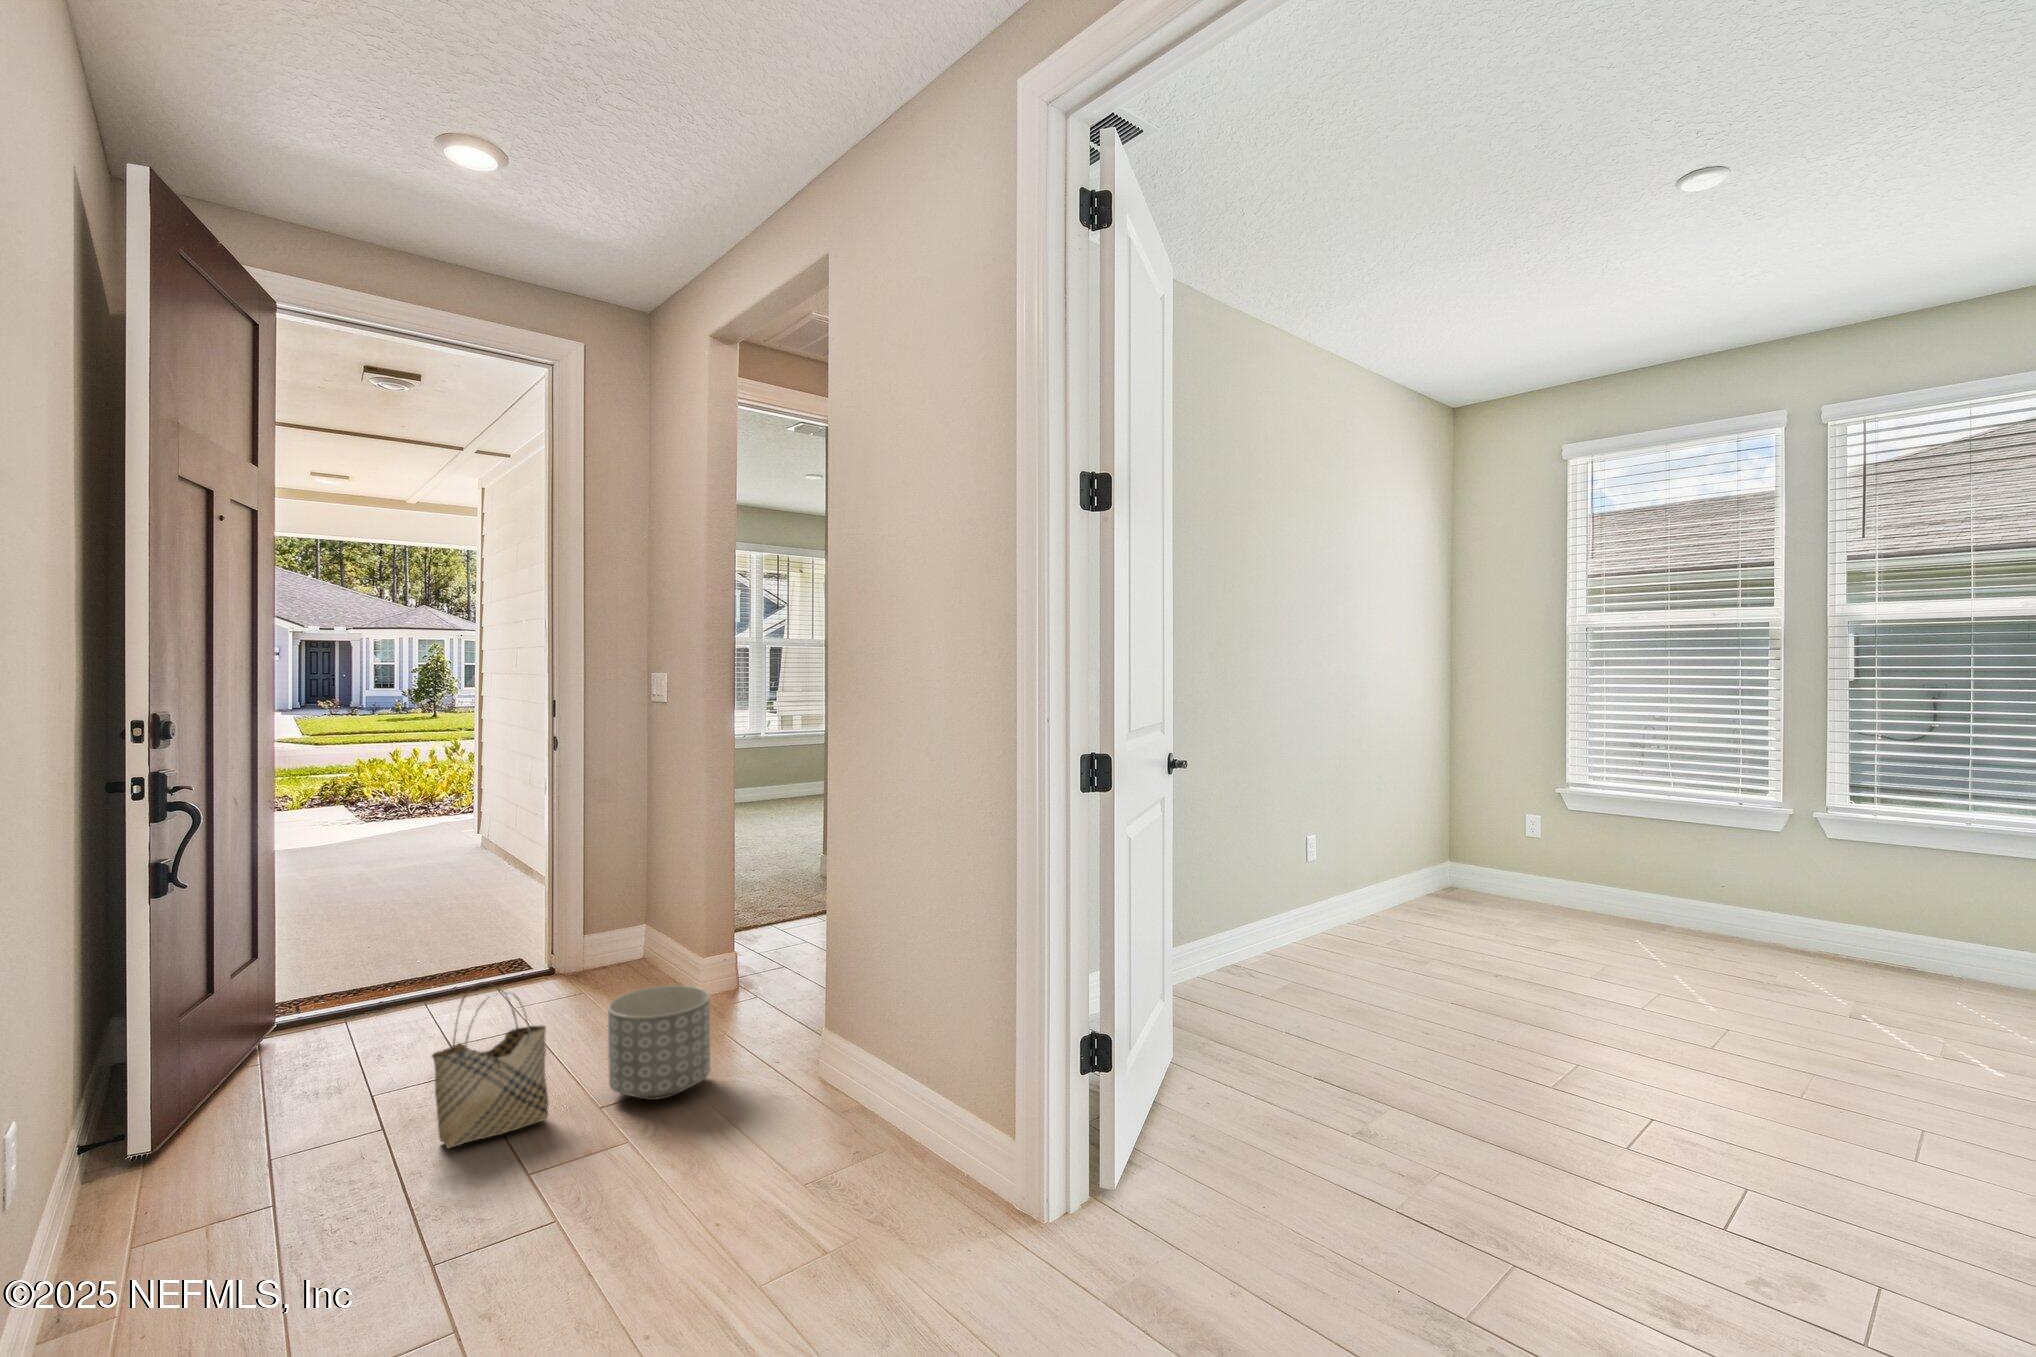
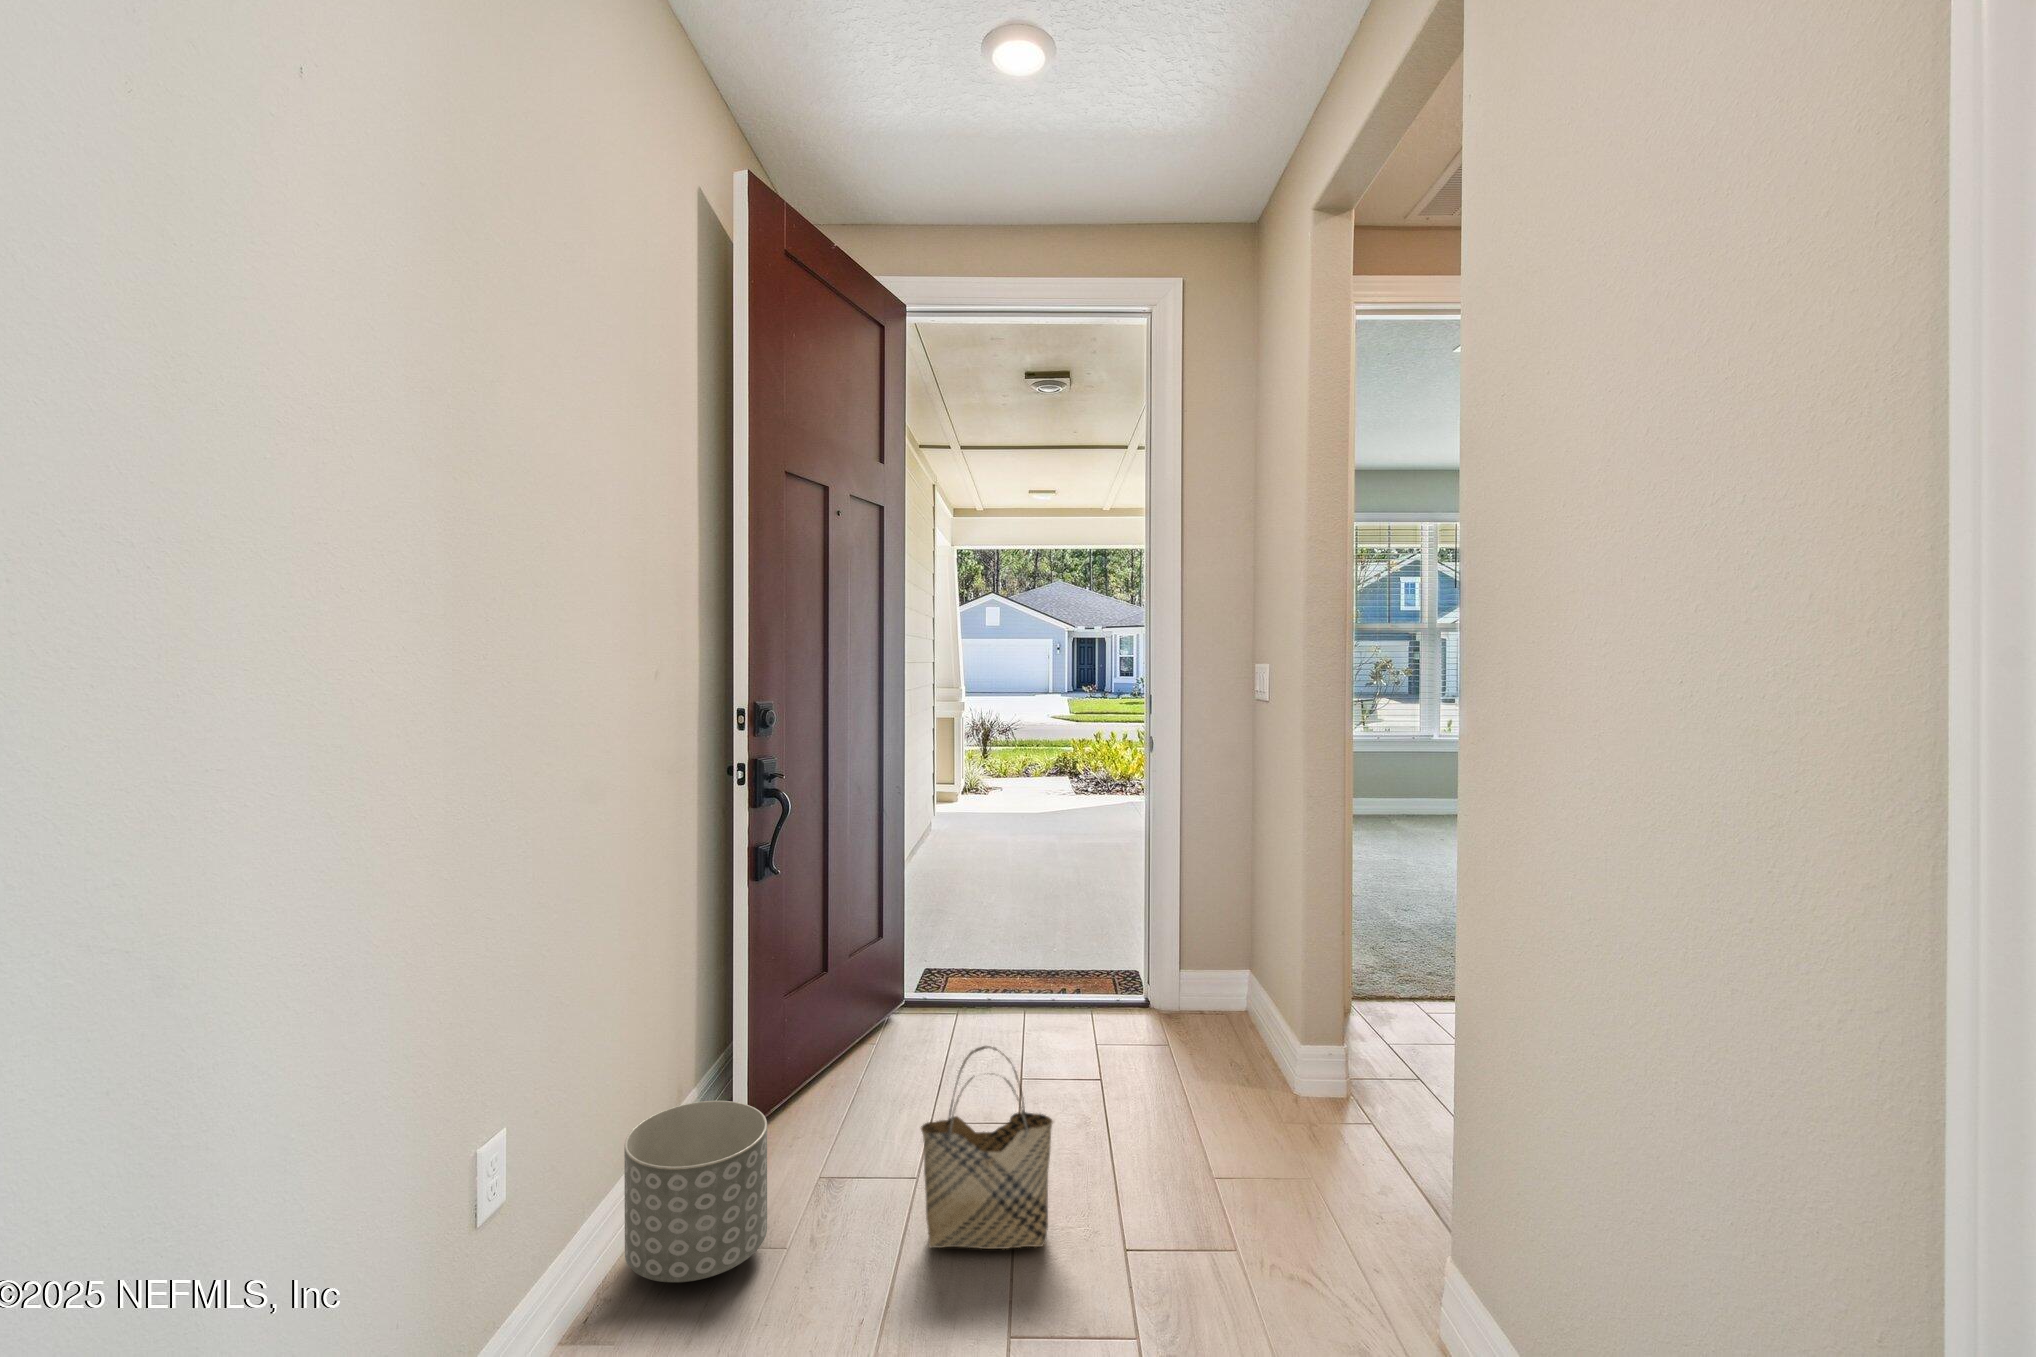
planter: present [608,985,710,1100] -> present [624,1101,767,1282]

